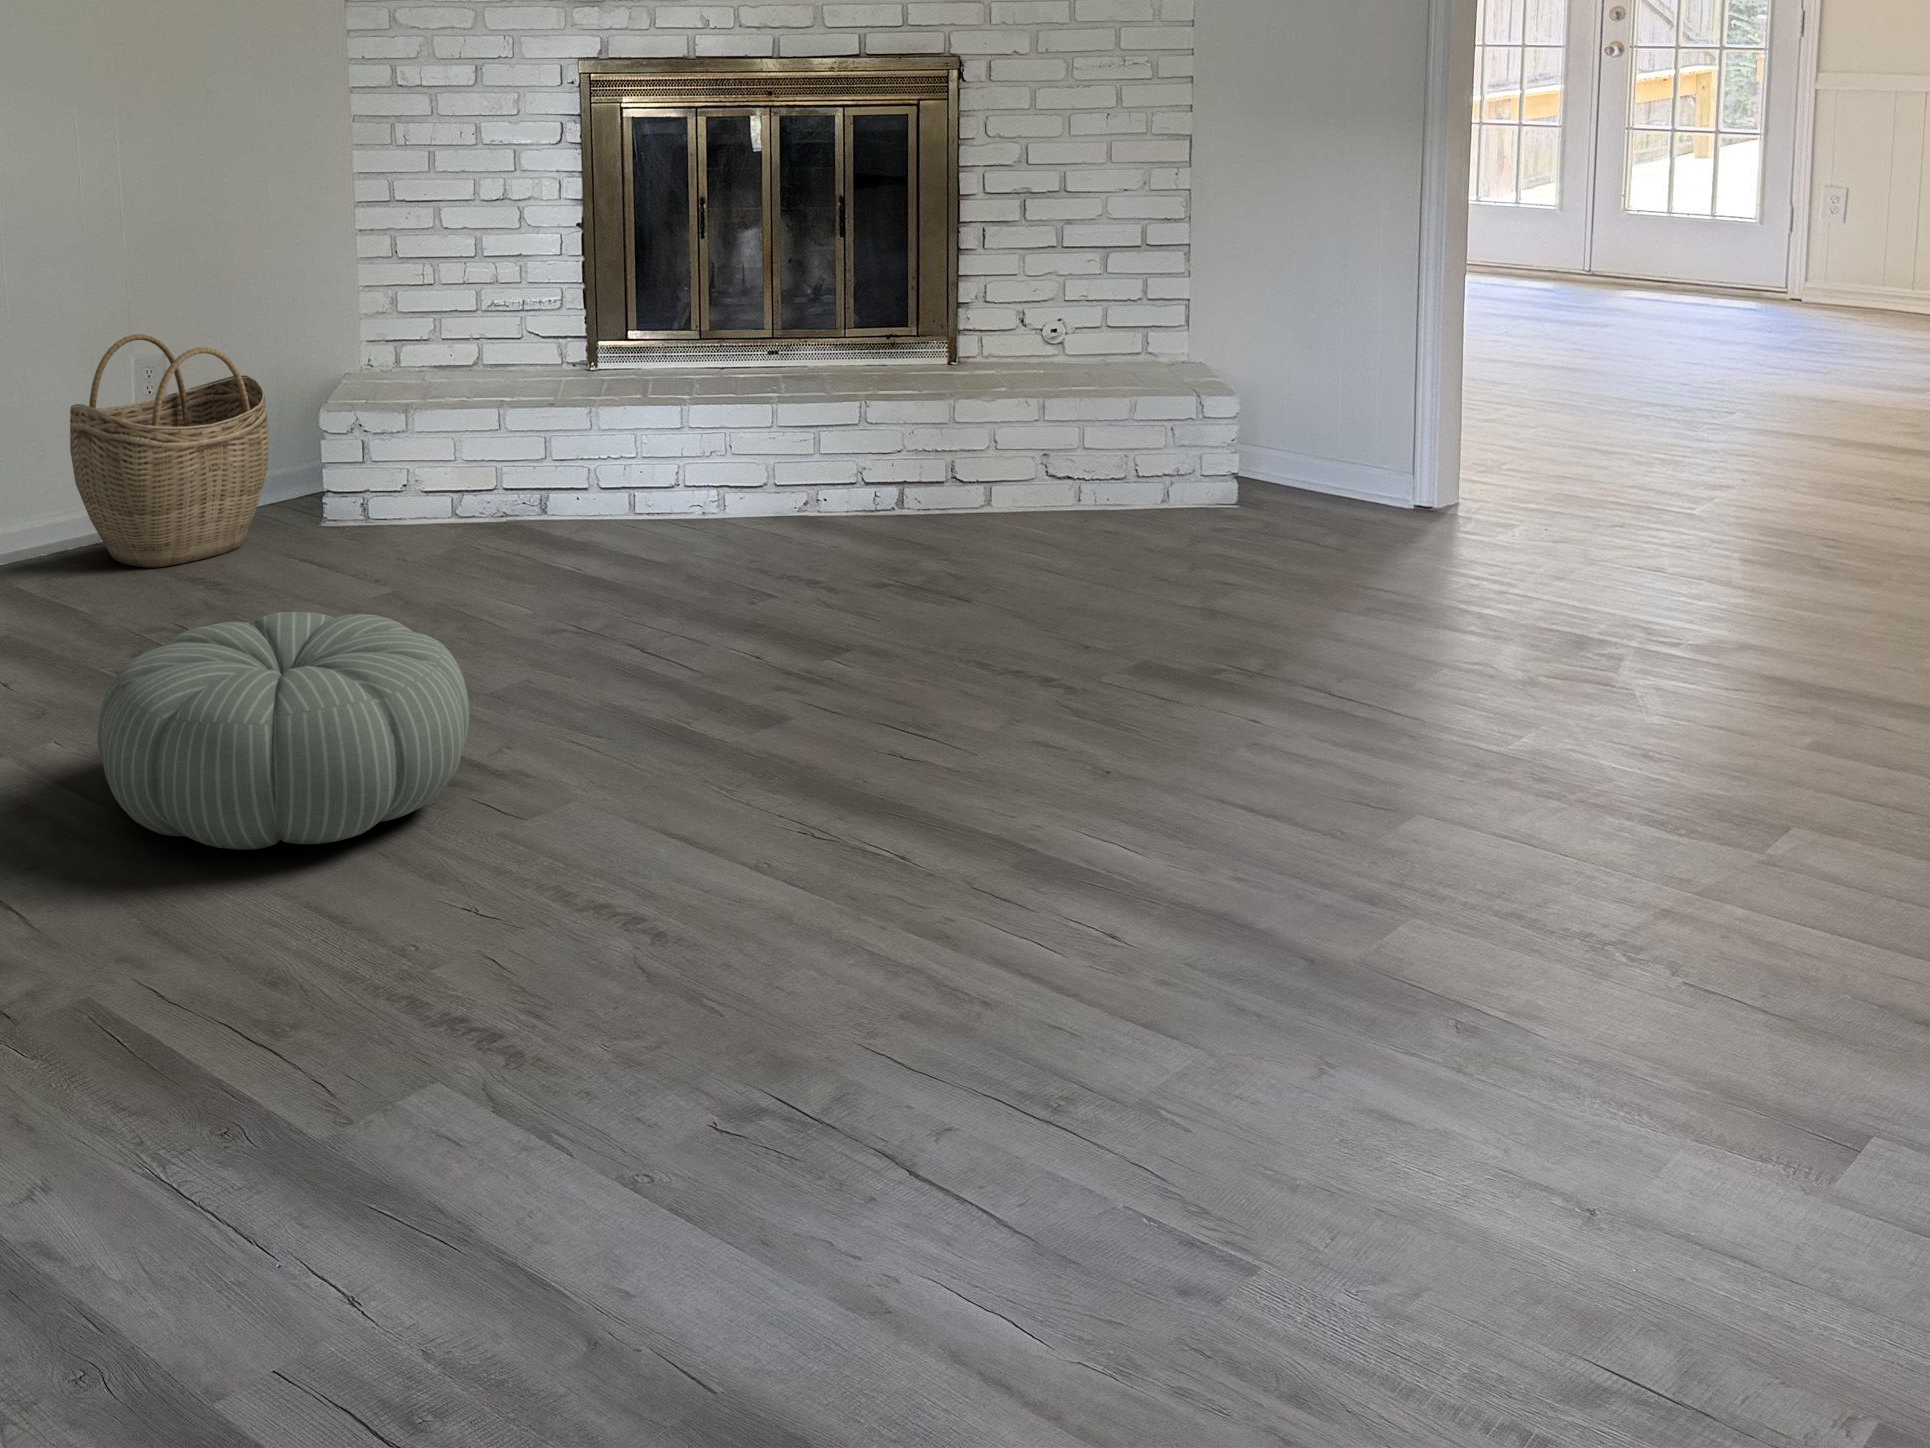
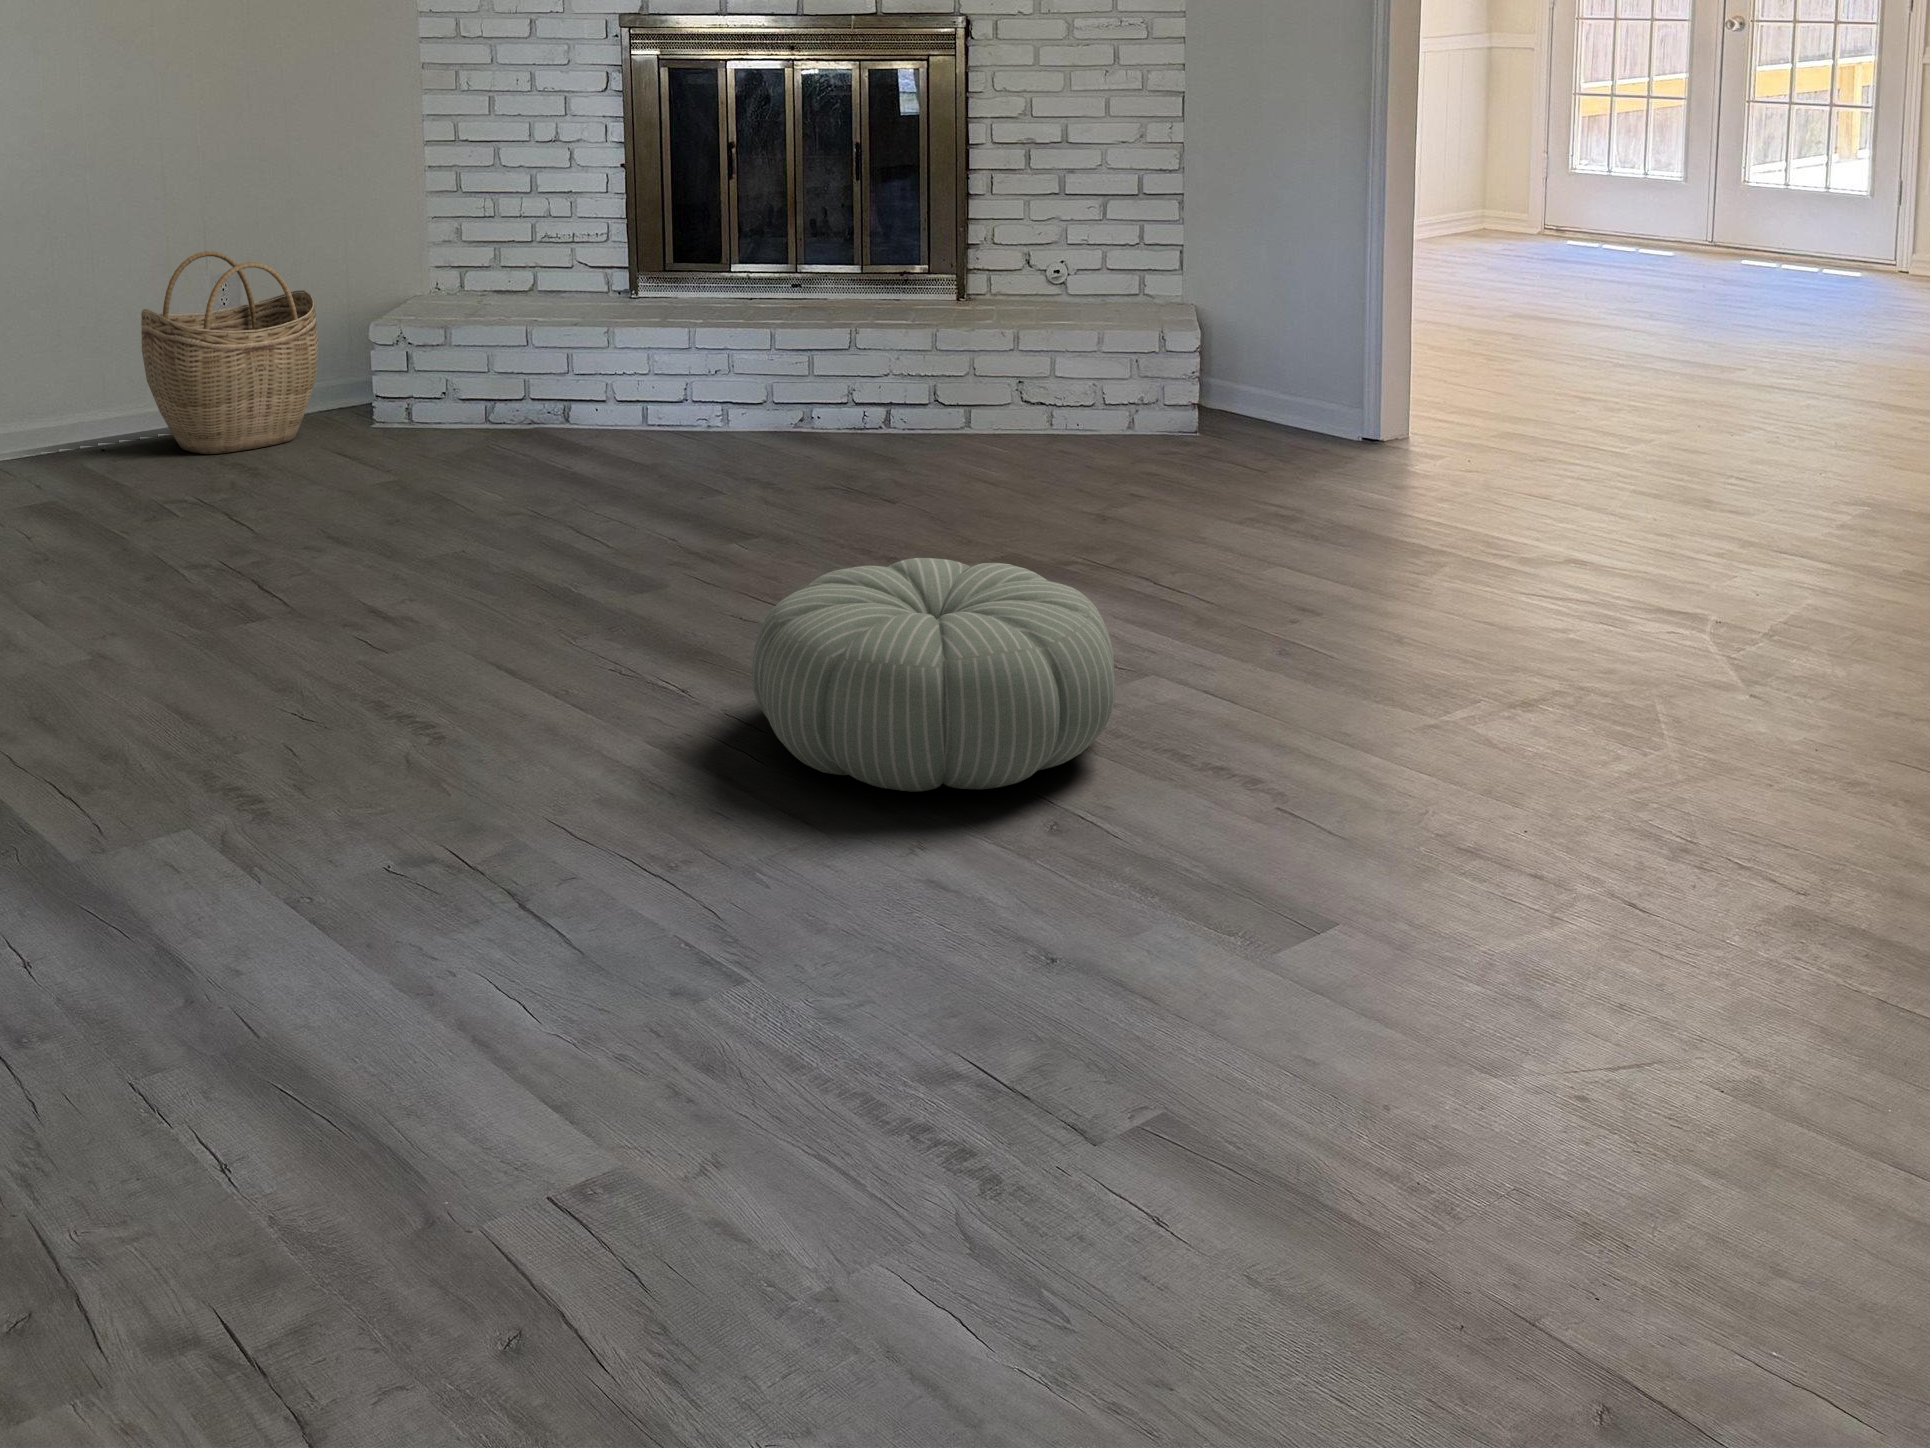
pouf: present [97,612,469,850] -> present [752,558,1116,792]

